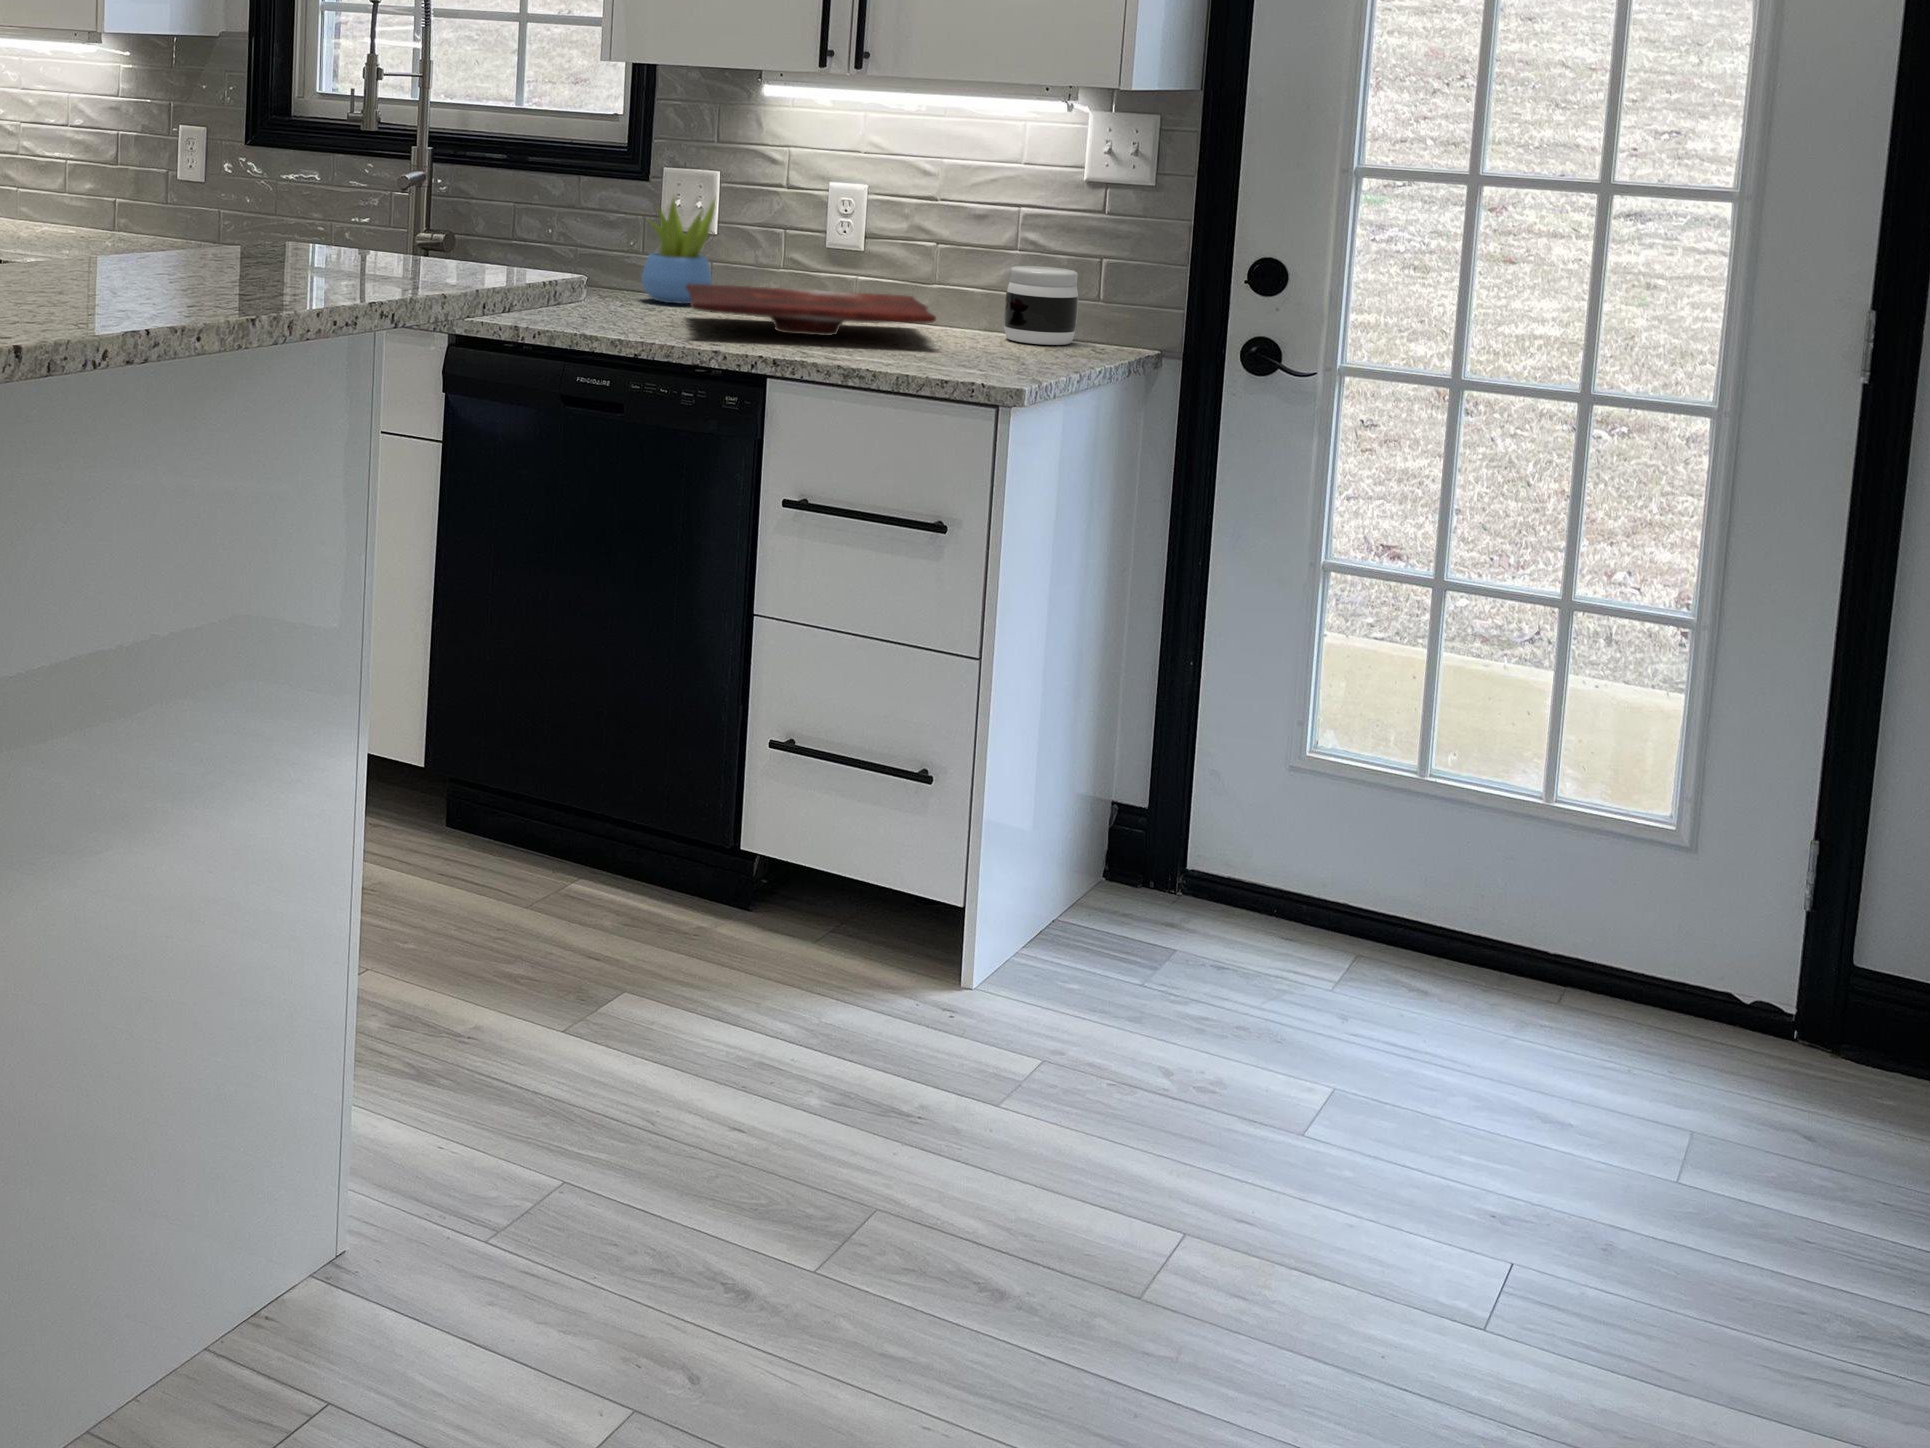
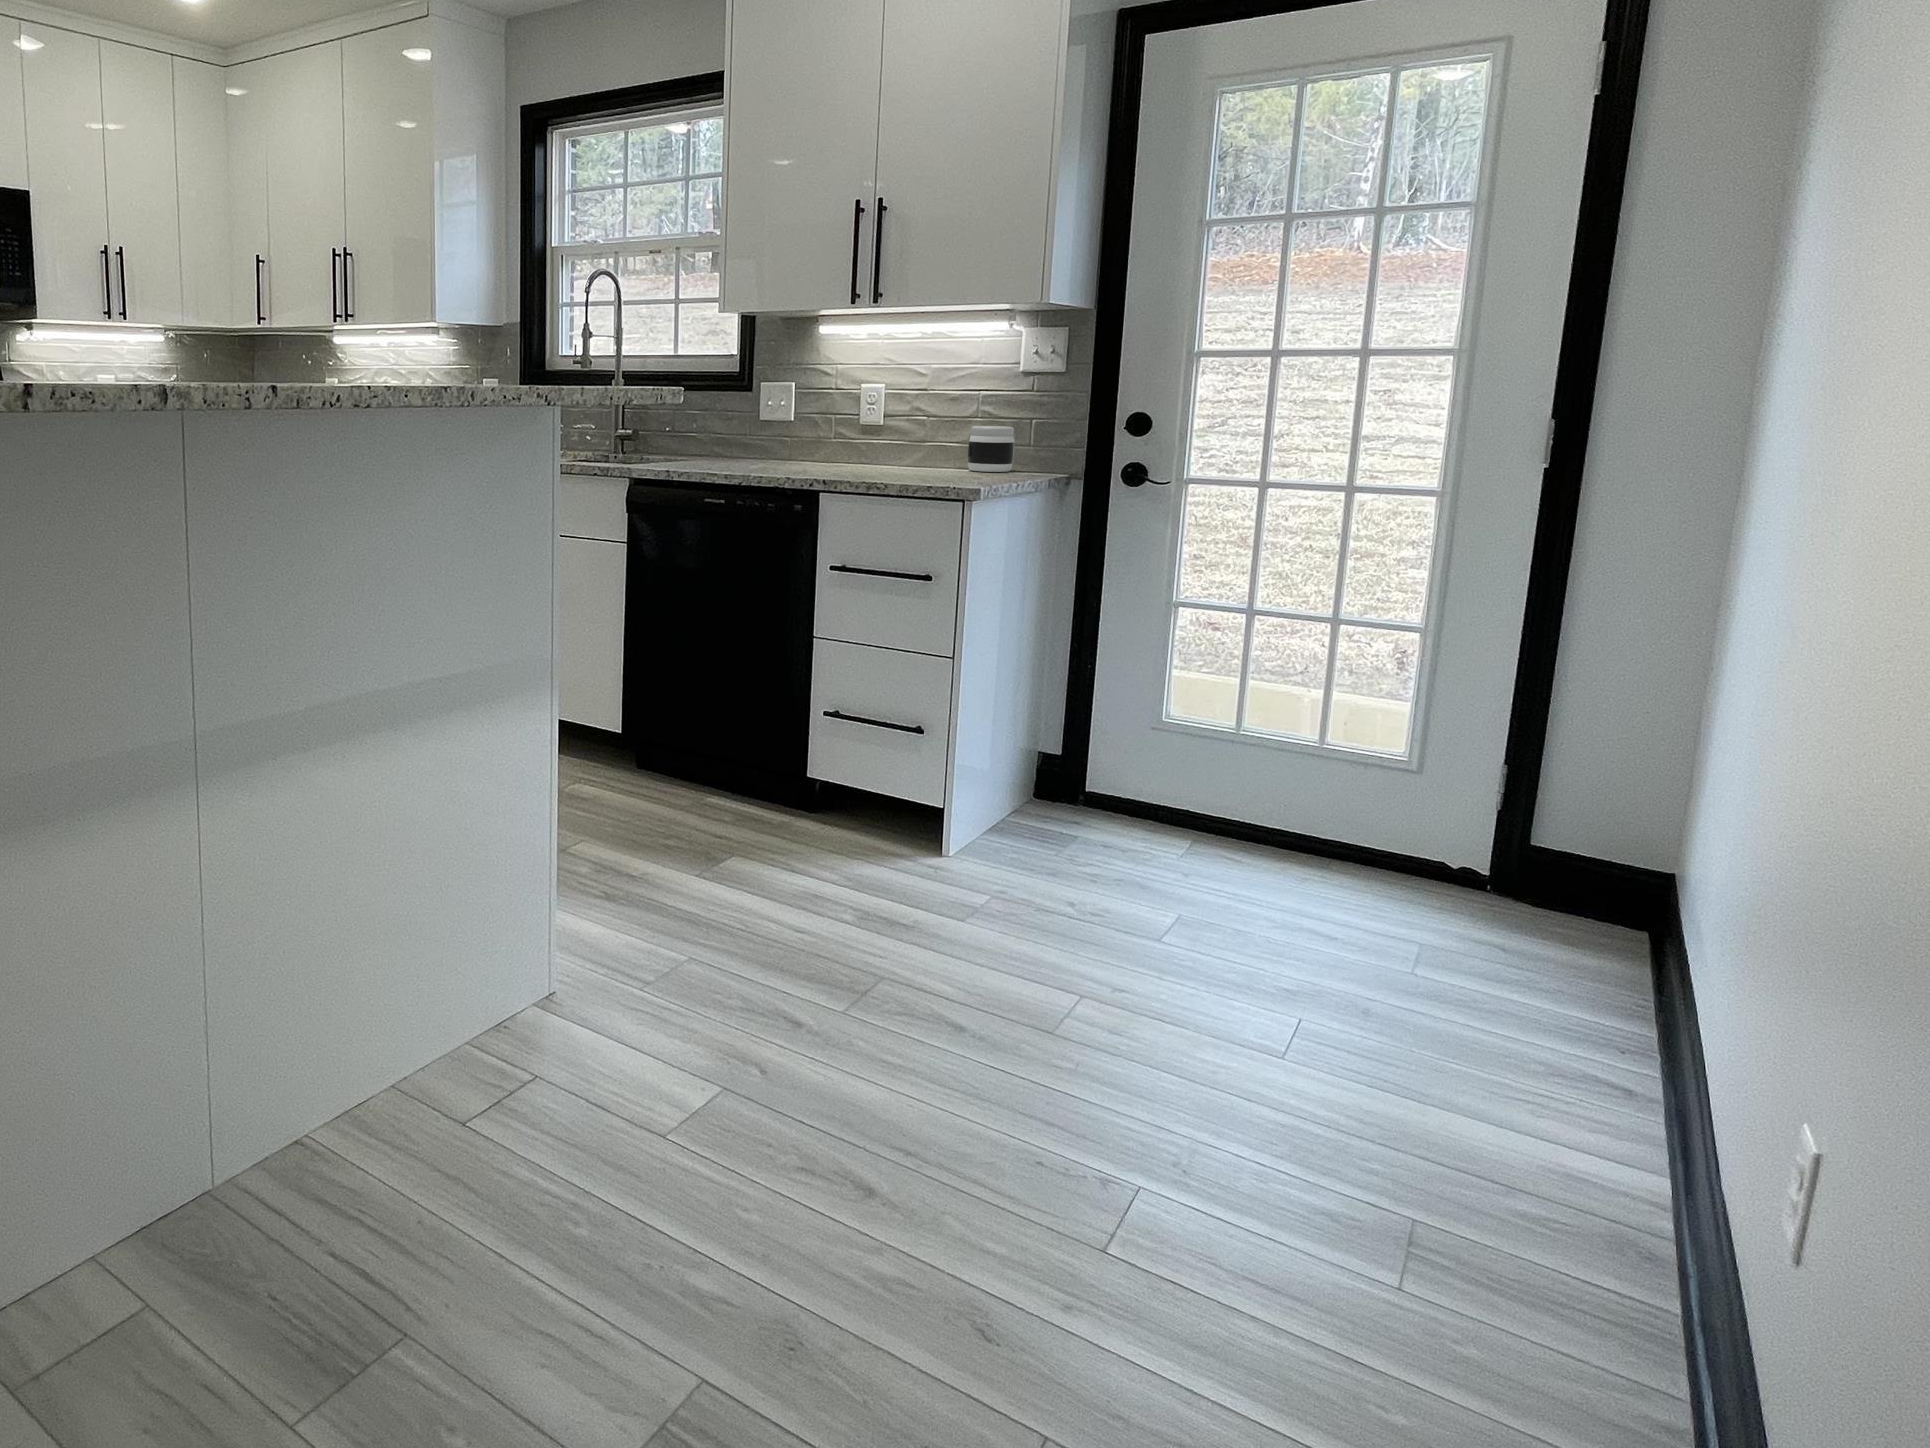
succulent plant: present [641,198,715,304] -> none [747,395,791,460]
cutting board: present [686,284,936,336] -> none [772,446,924,471]

